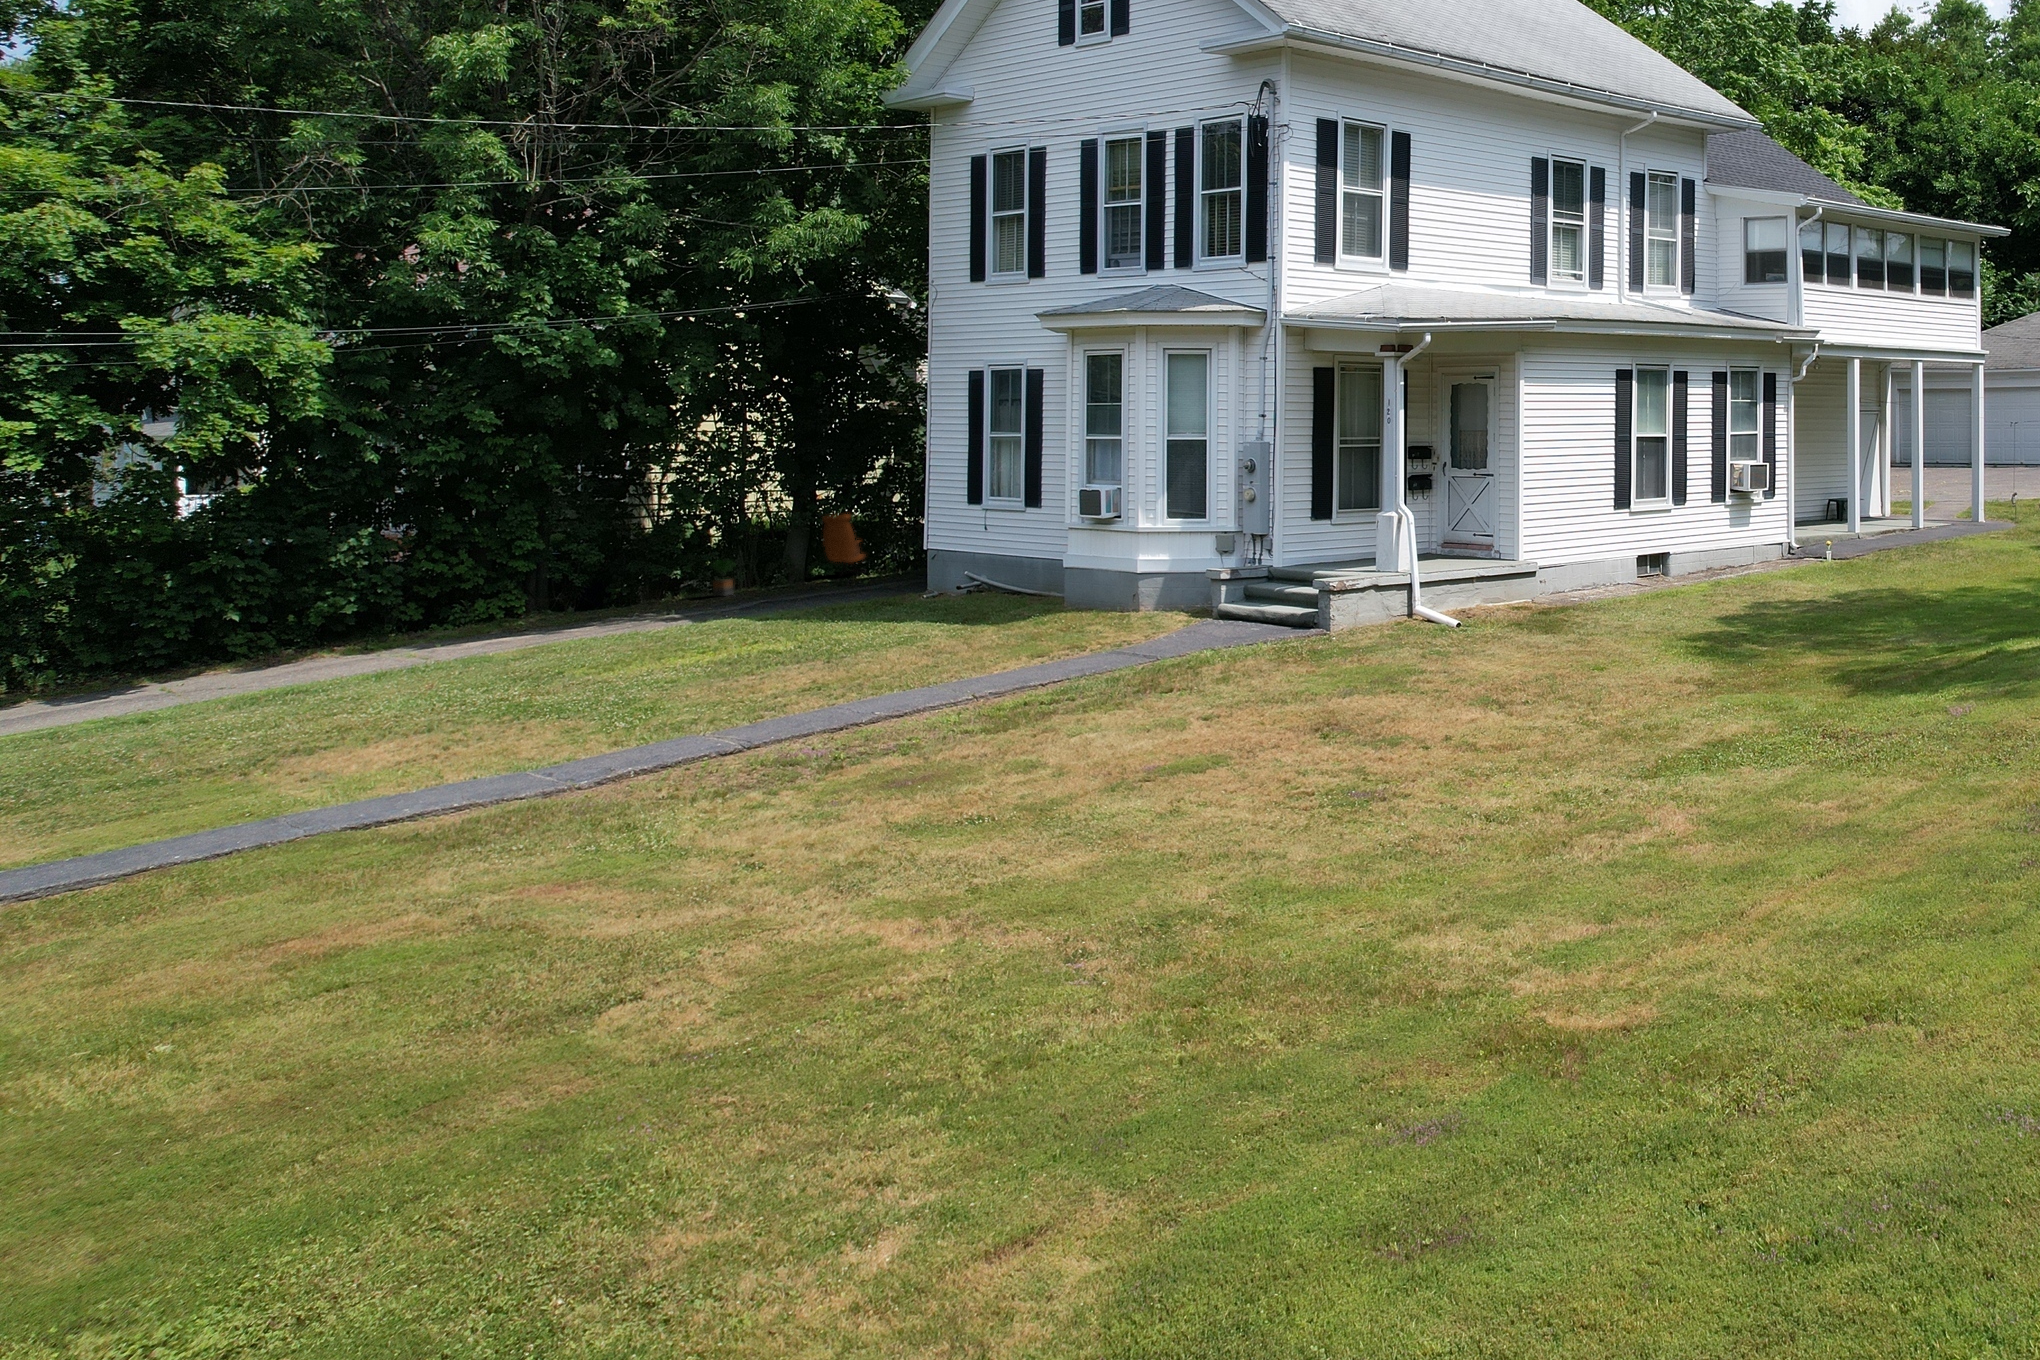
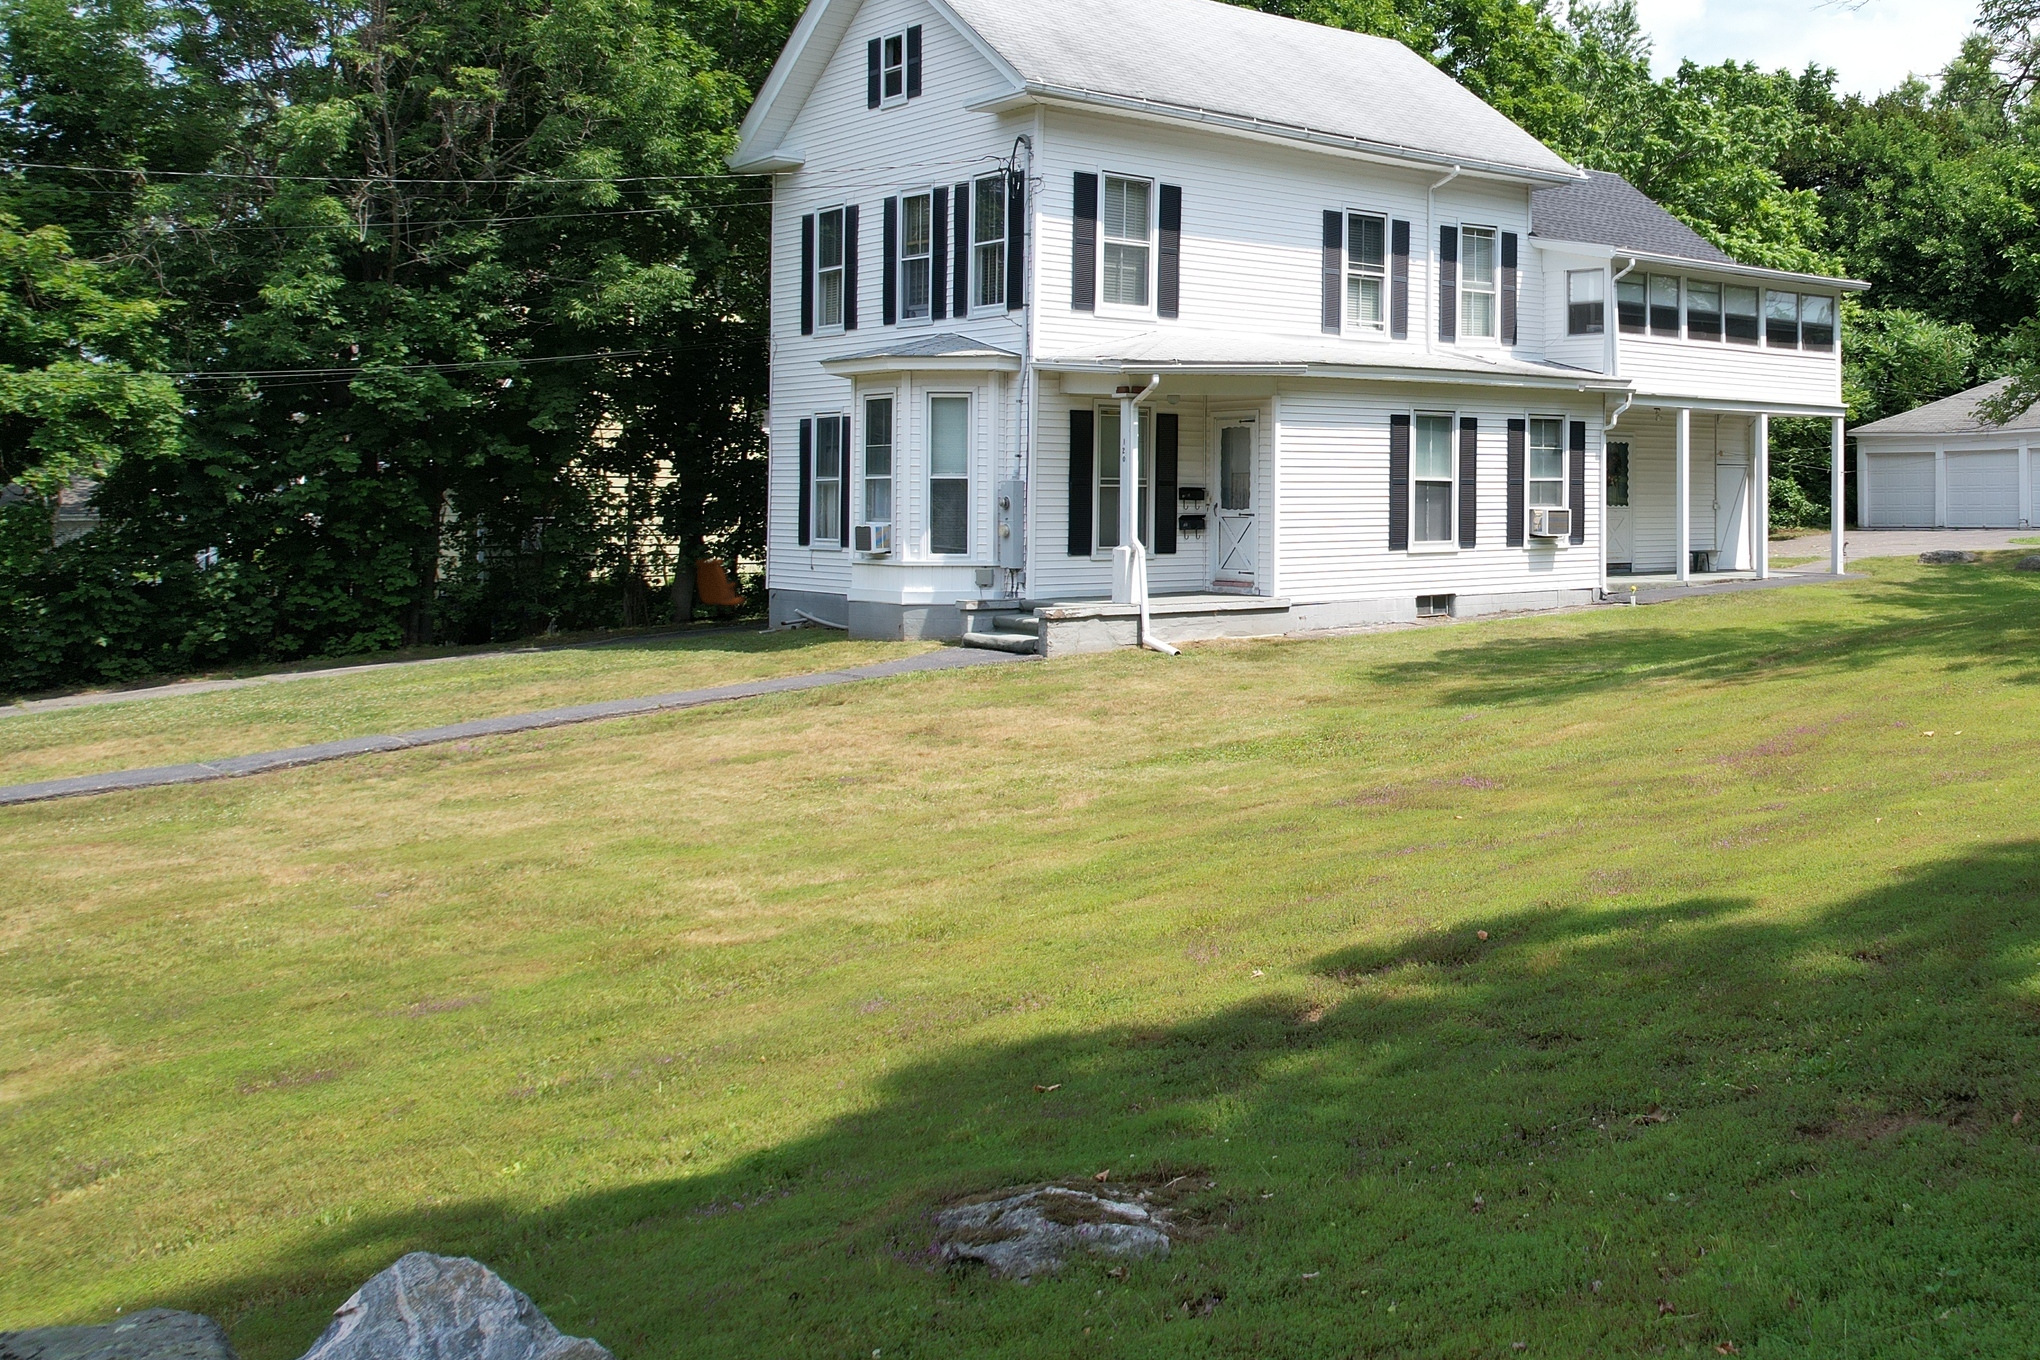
potted tree: present [712,560,734,596] -> none [579,599,605,633]

